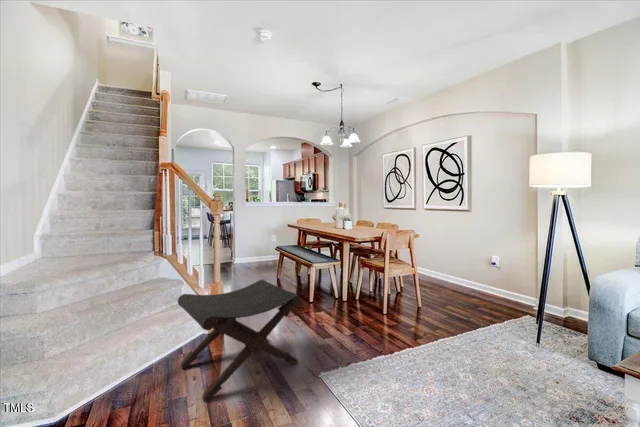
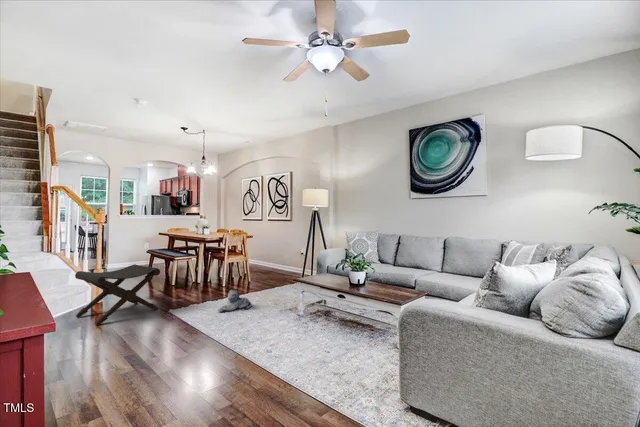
plush toy: none [408,347,467,395] -> present [218,289,252,312]

